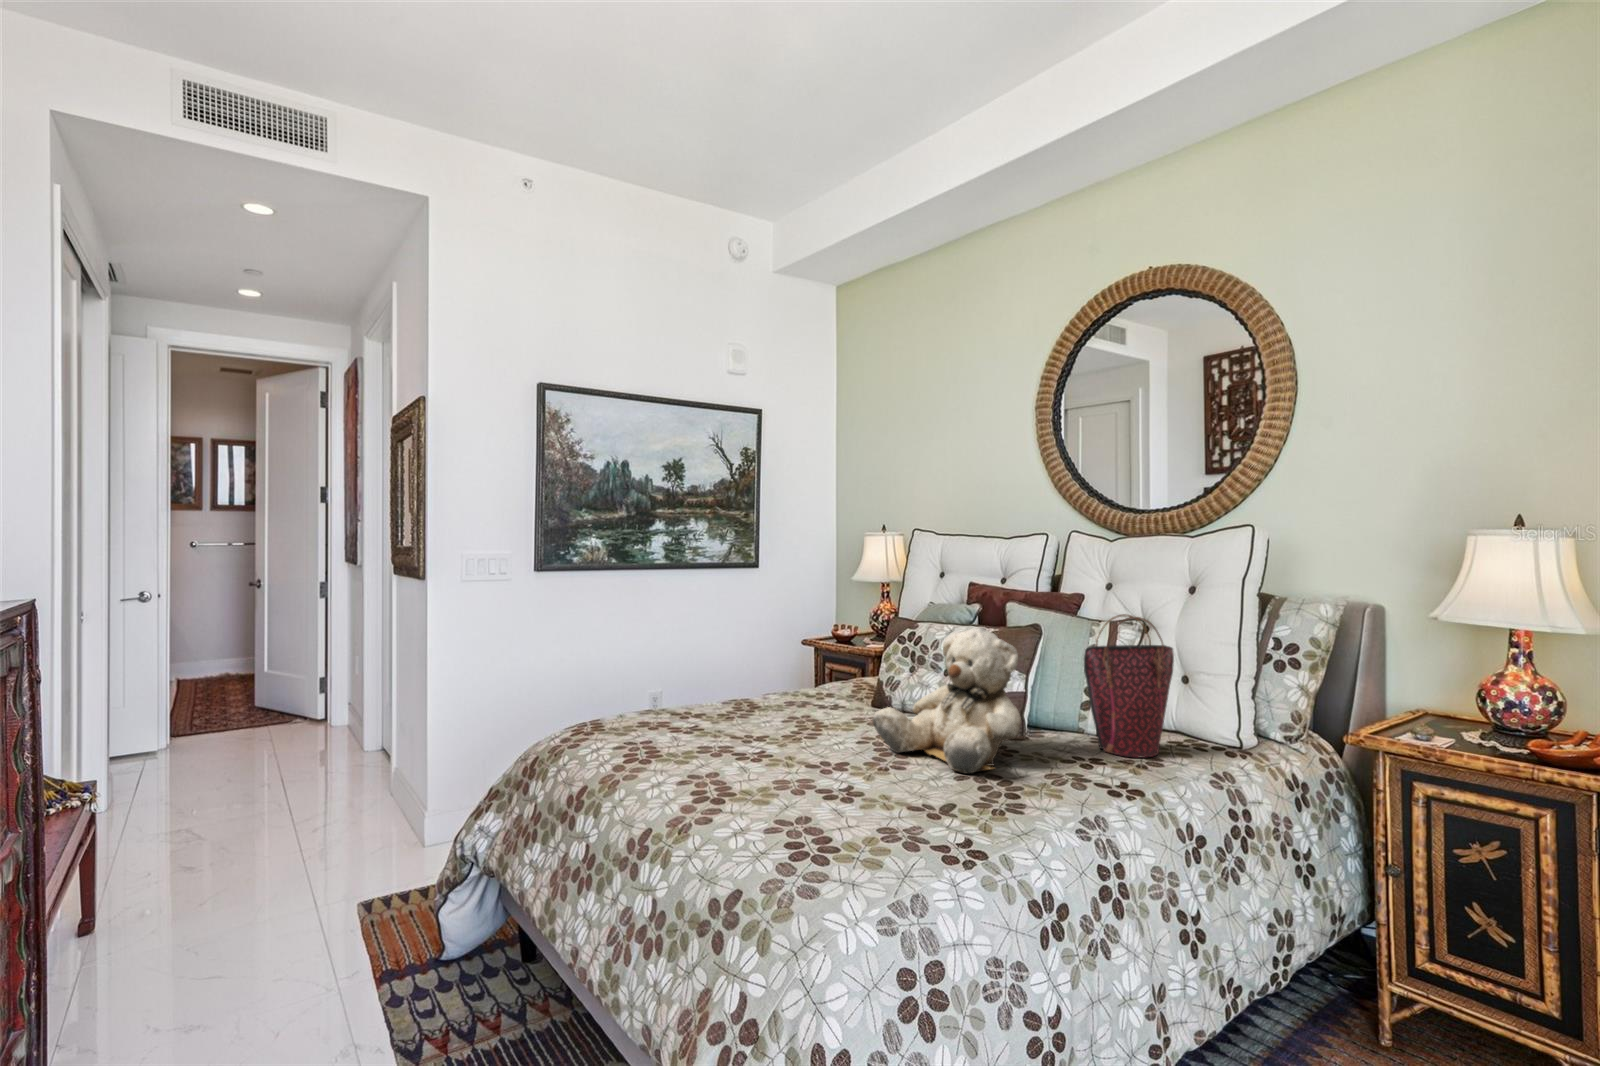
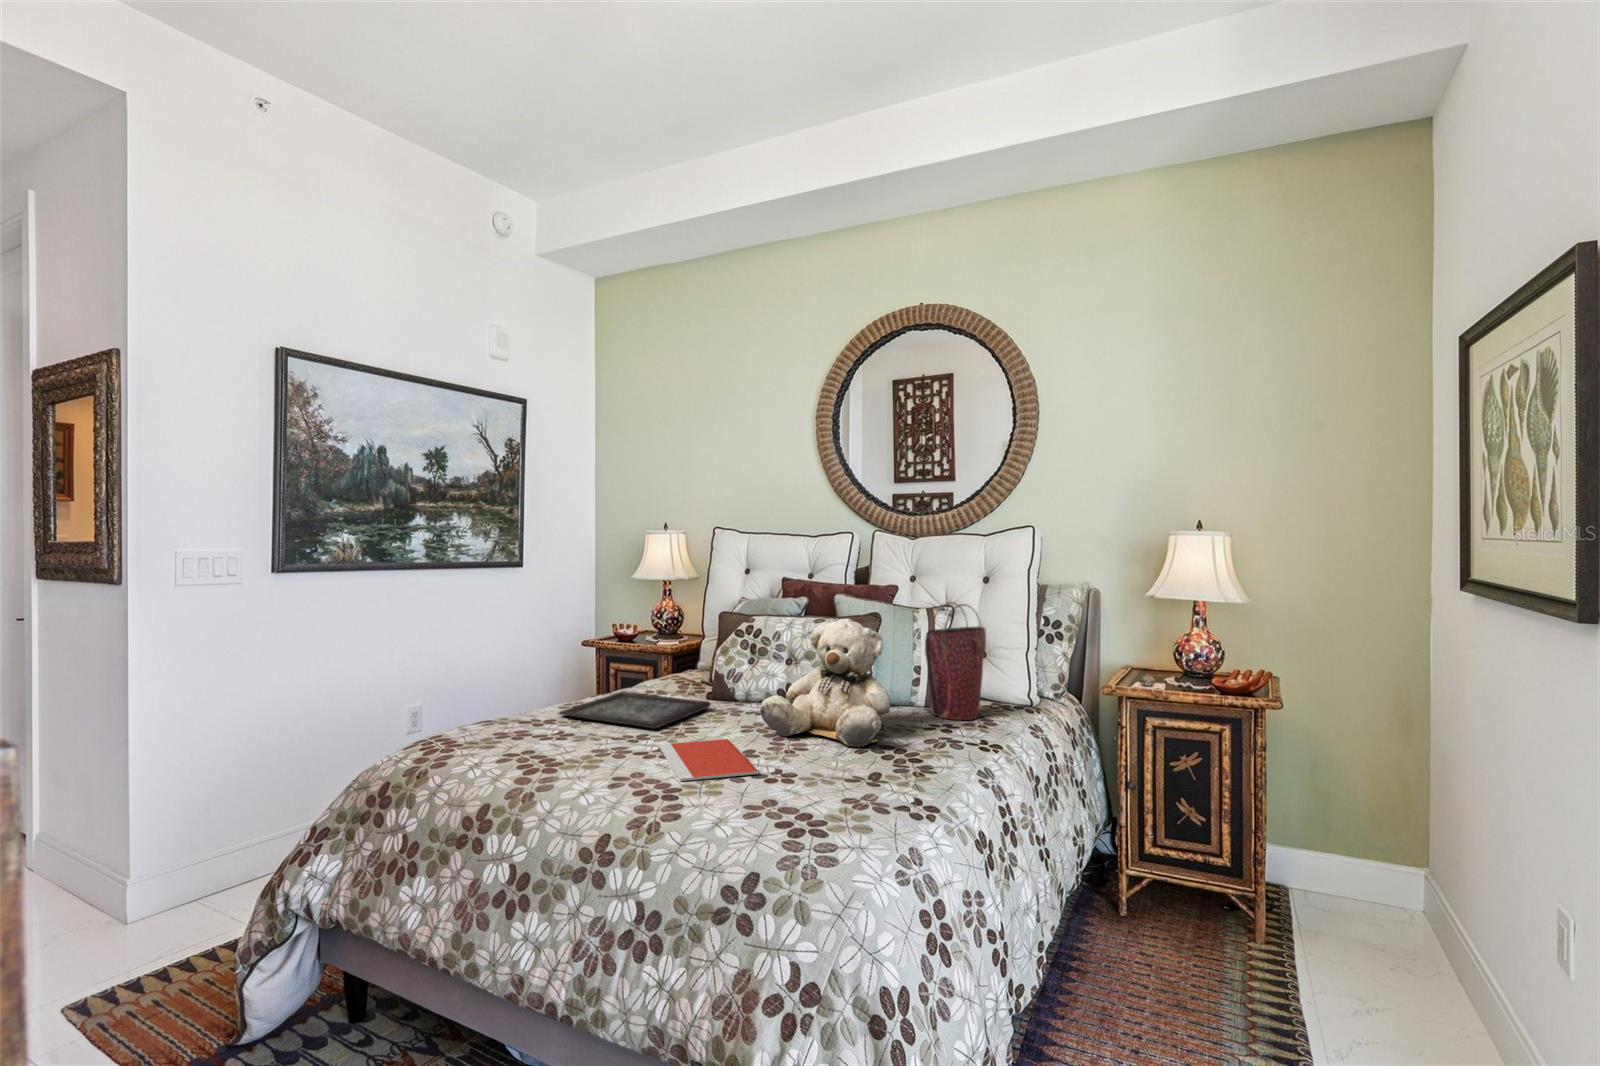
tray: none [704,693,853,731] -> present [559,692,710,729]
notebook: none [740,747,833,787] -> present [659,739,759,781]

